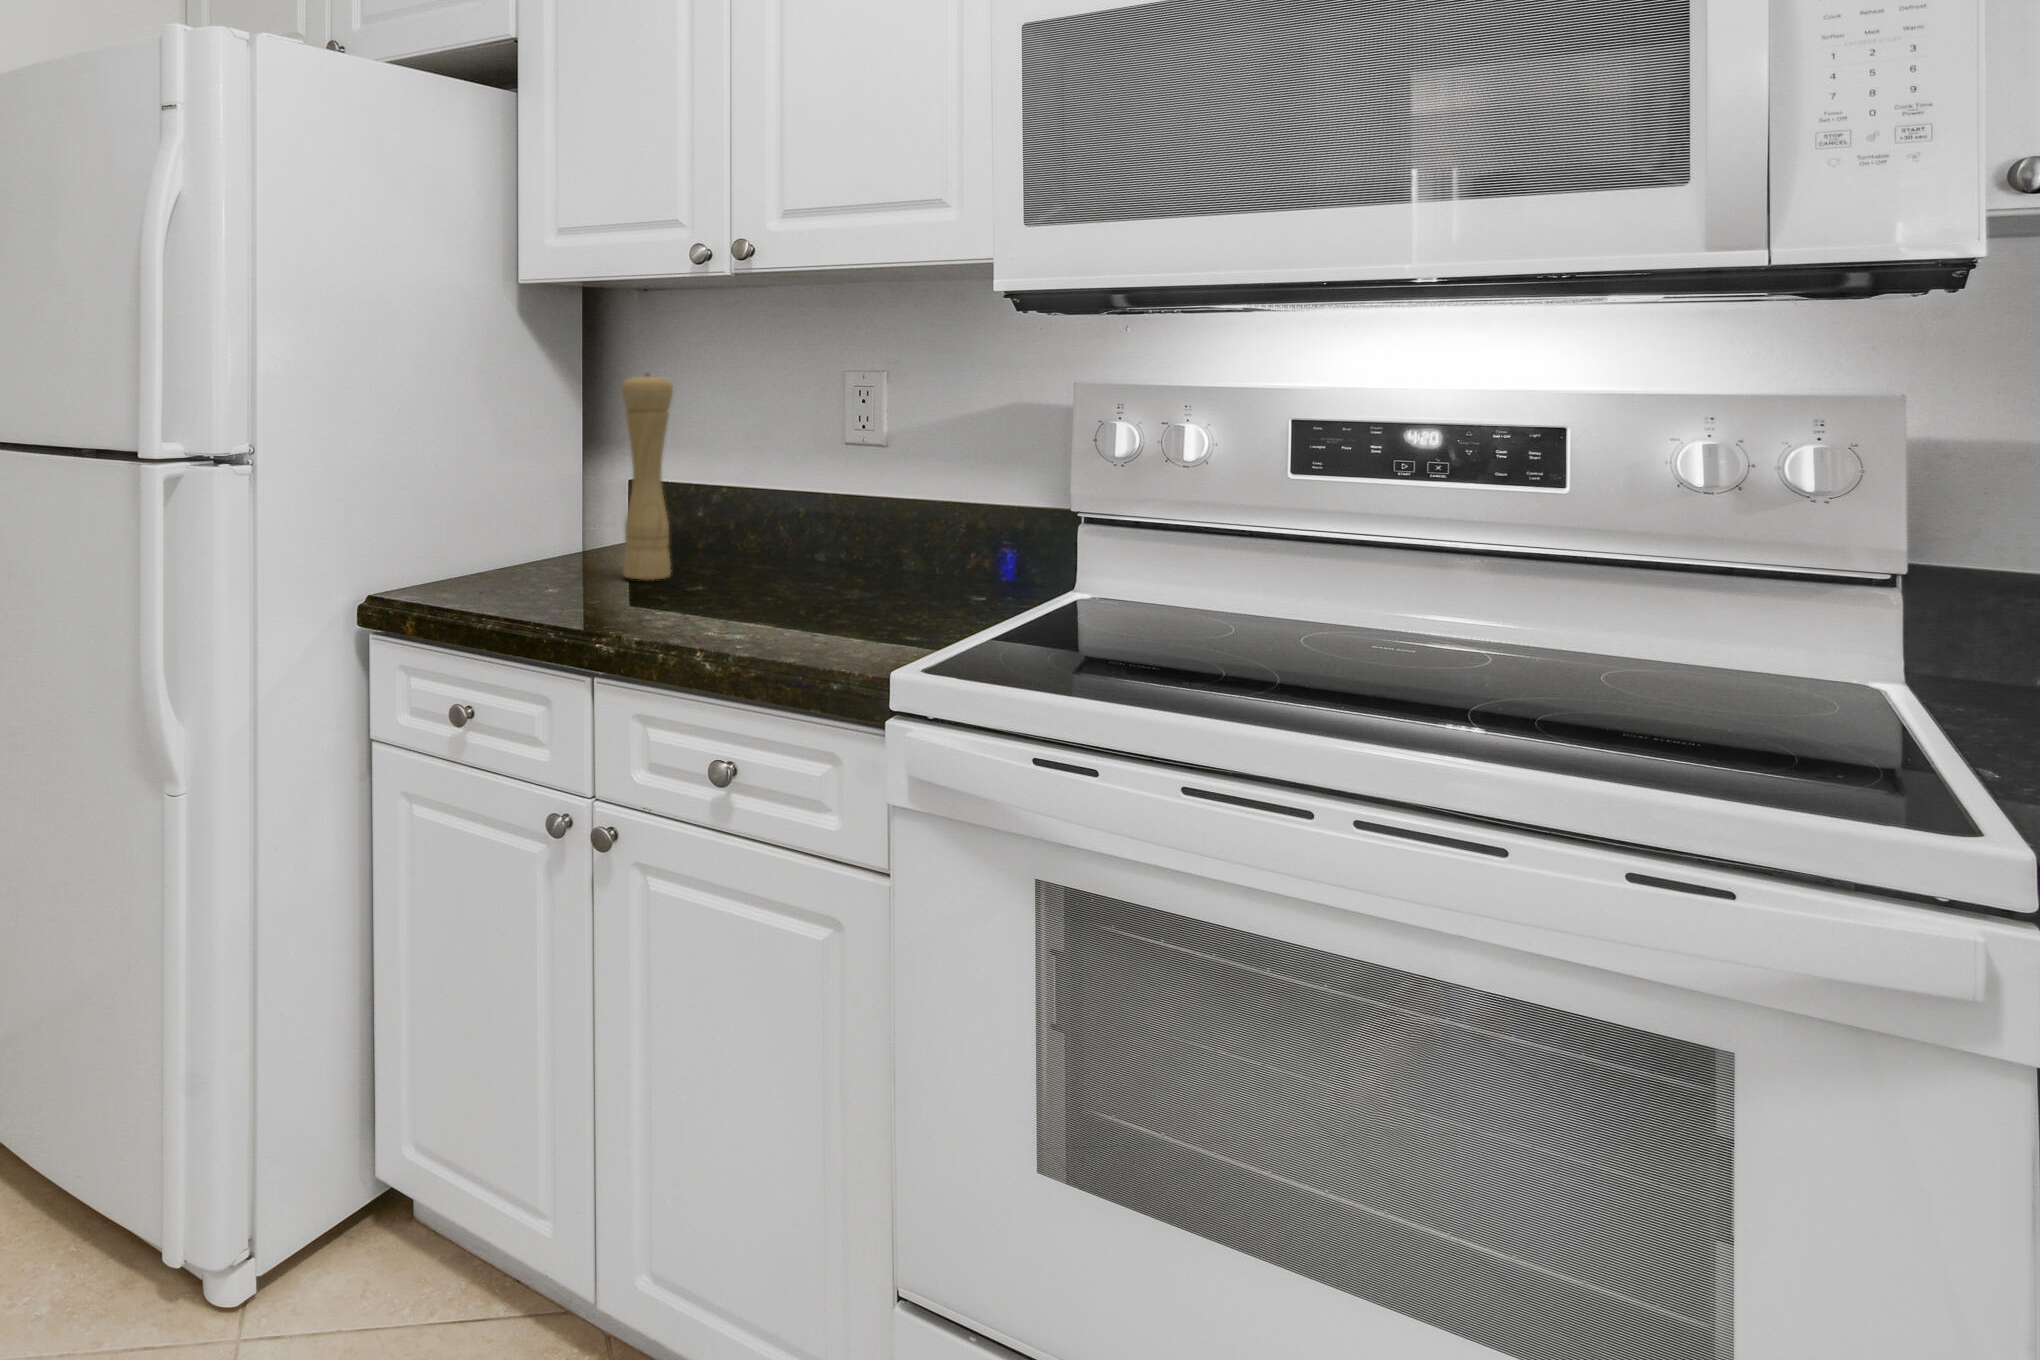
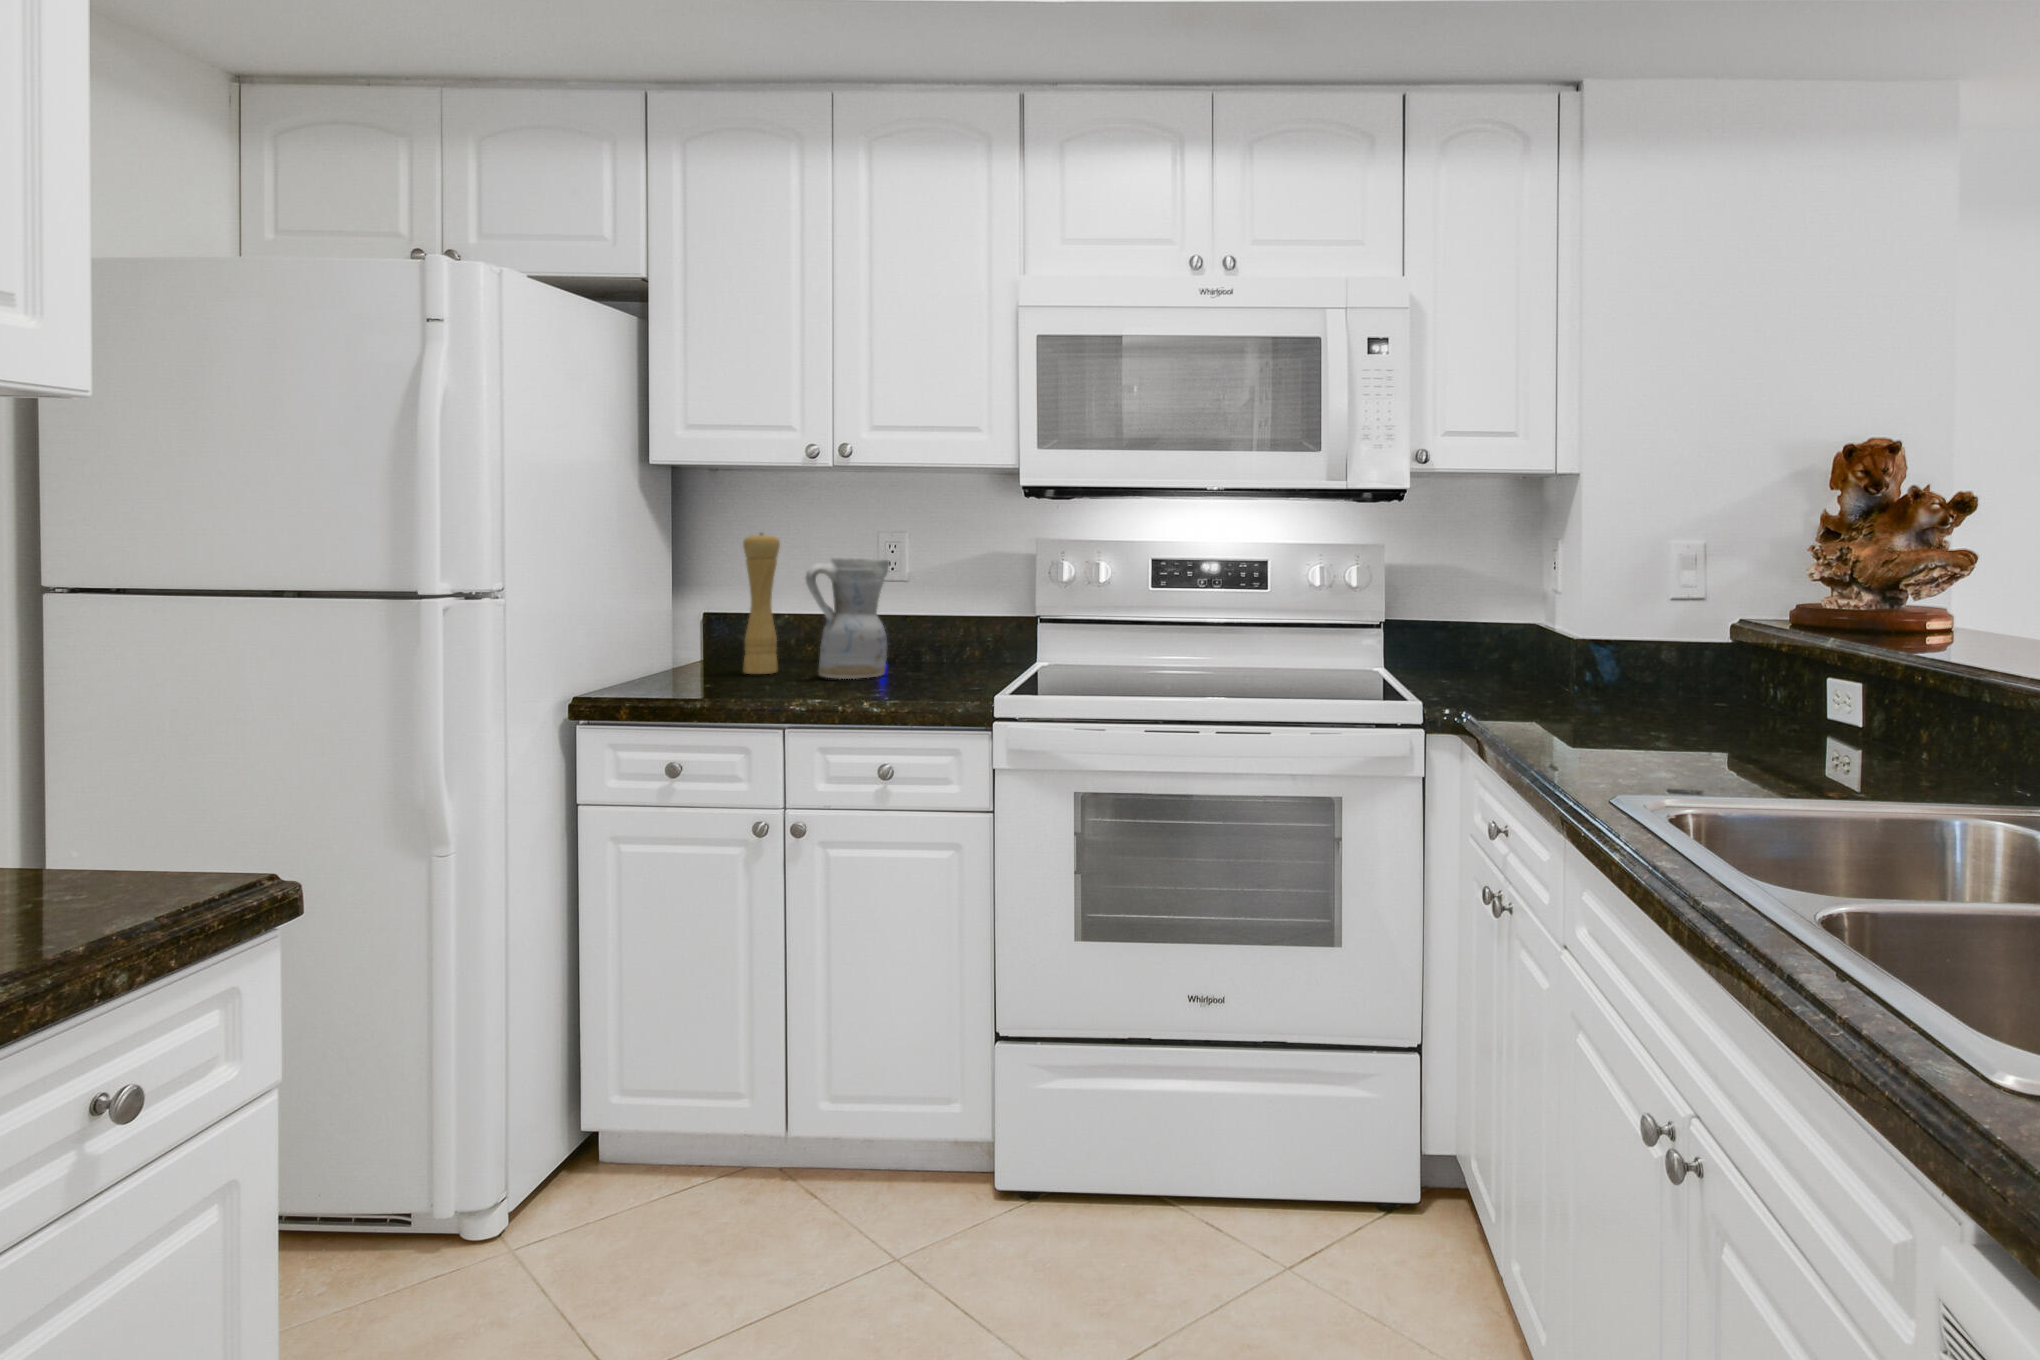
ceramic pitcher: none [679,409,809,603] -> present [806,557,890,679]

